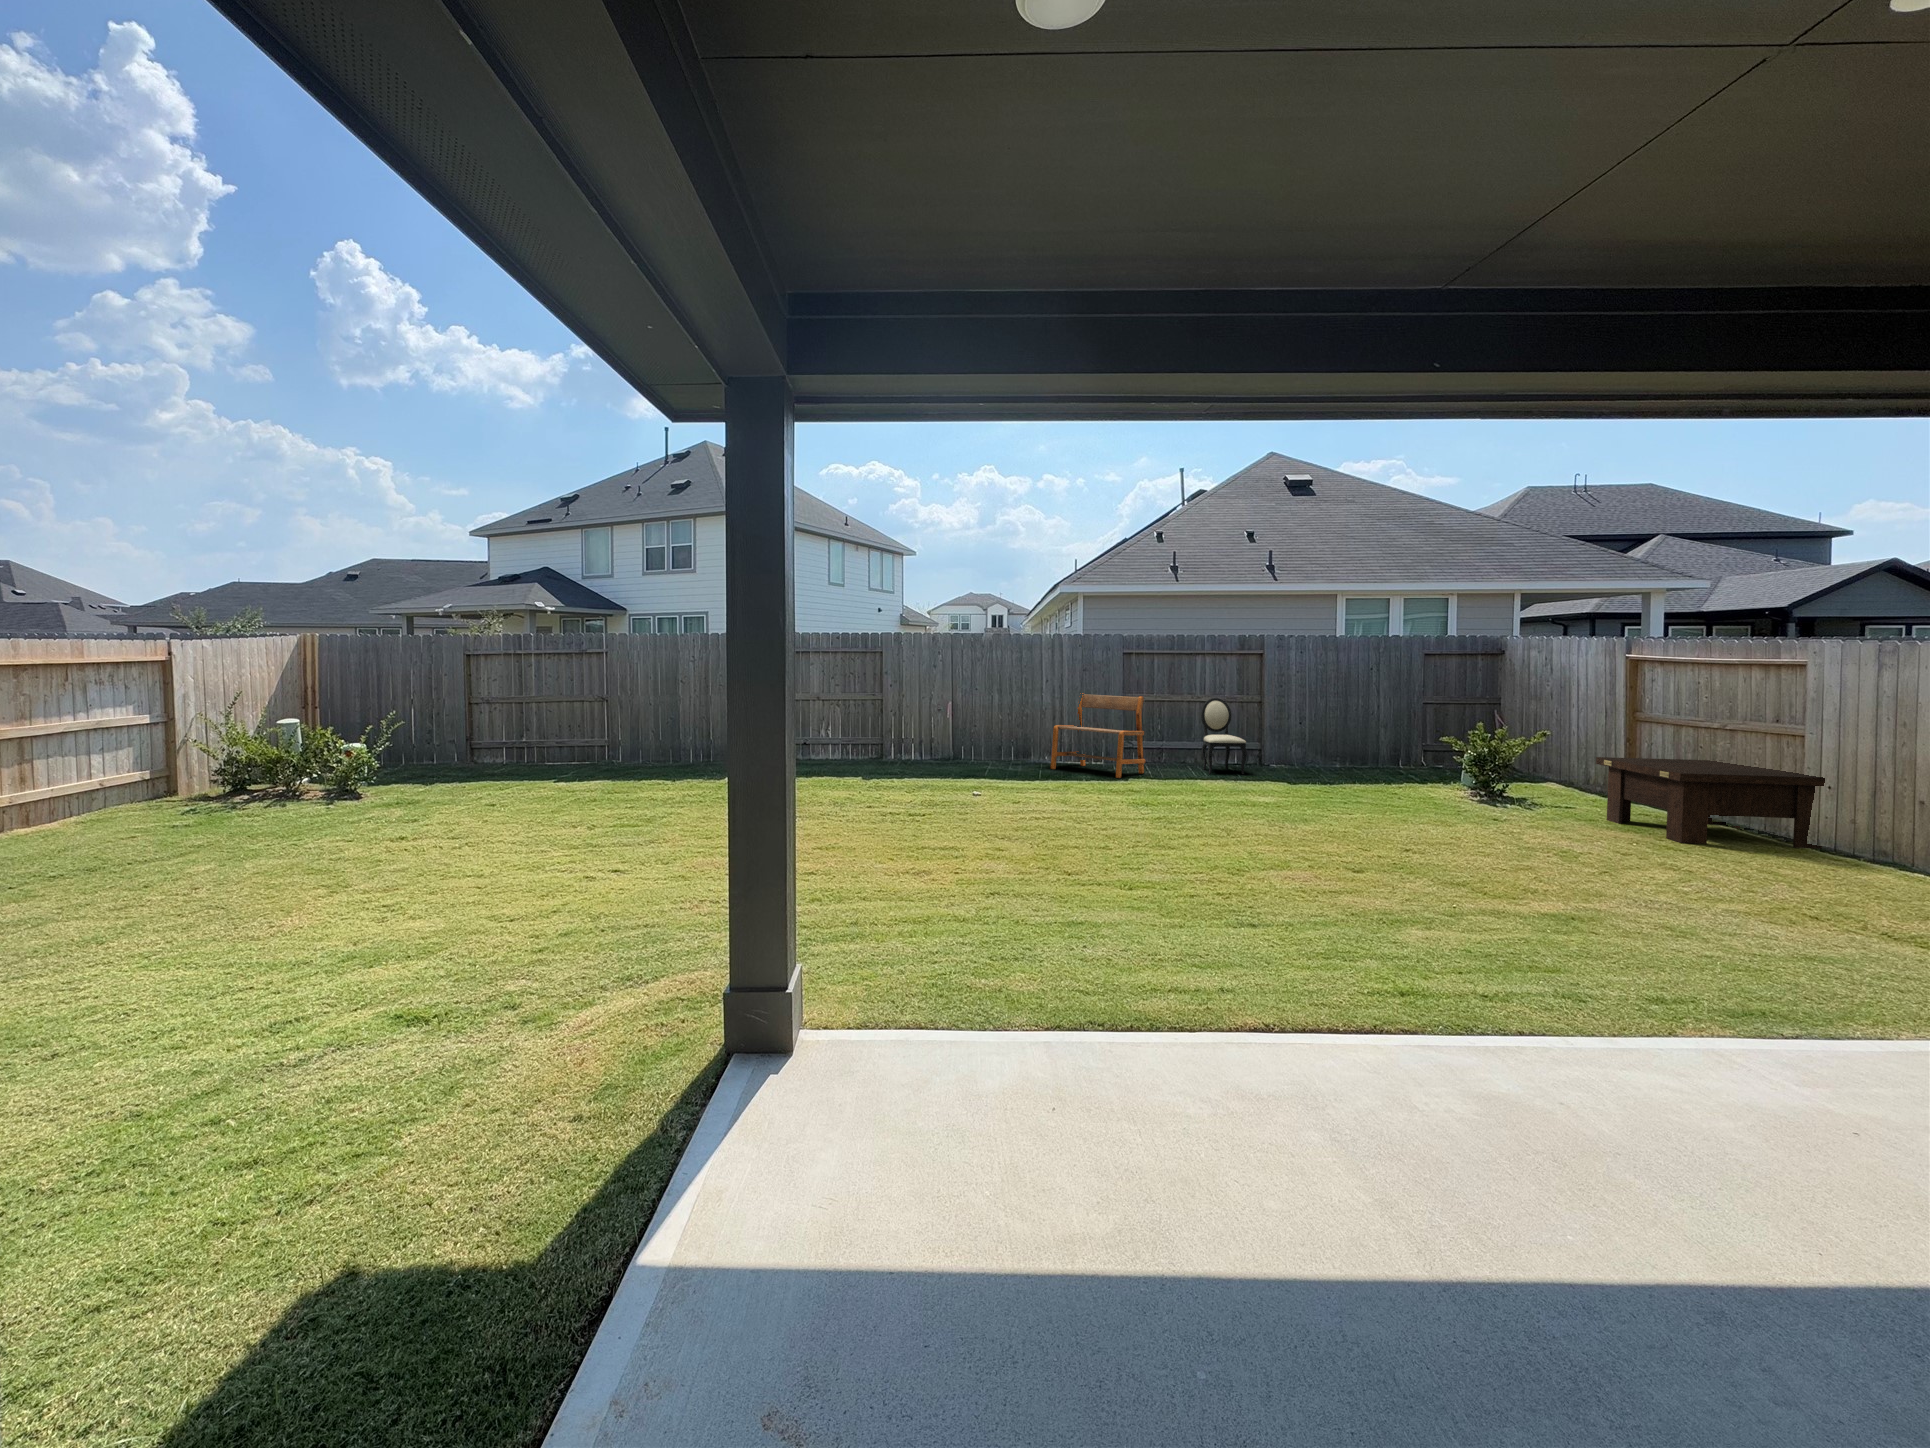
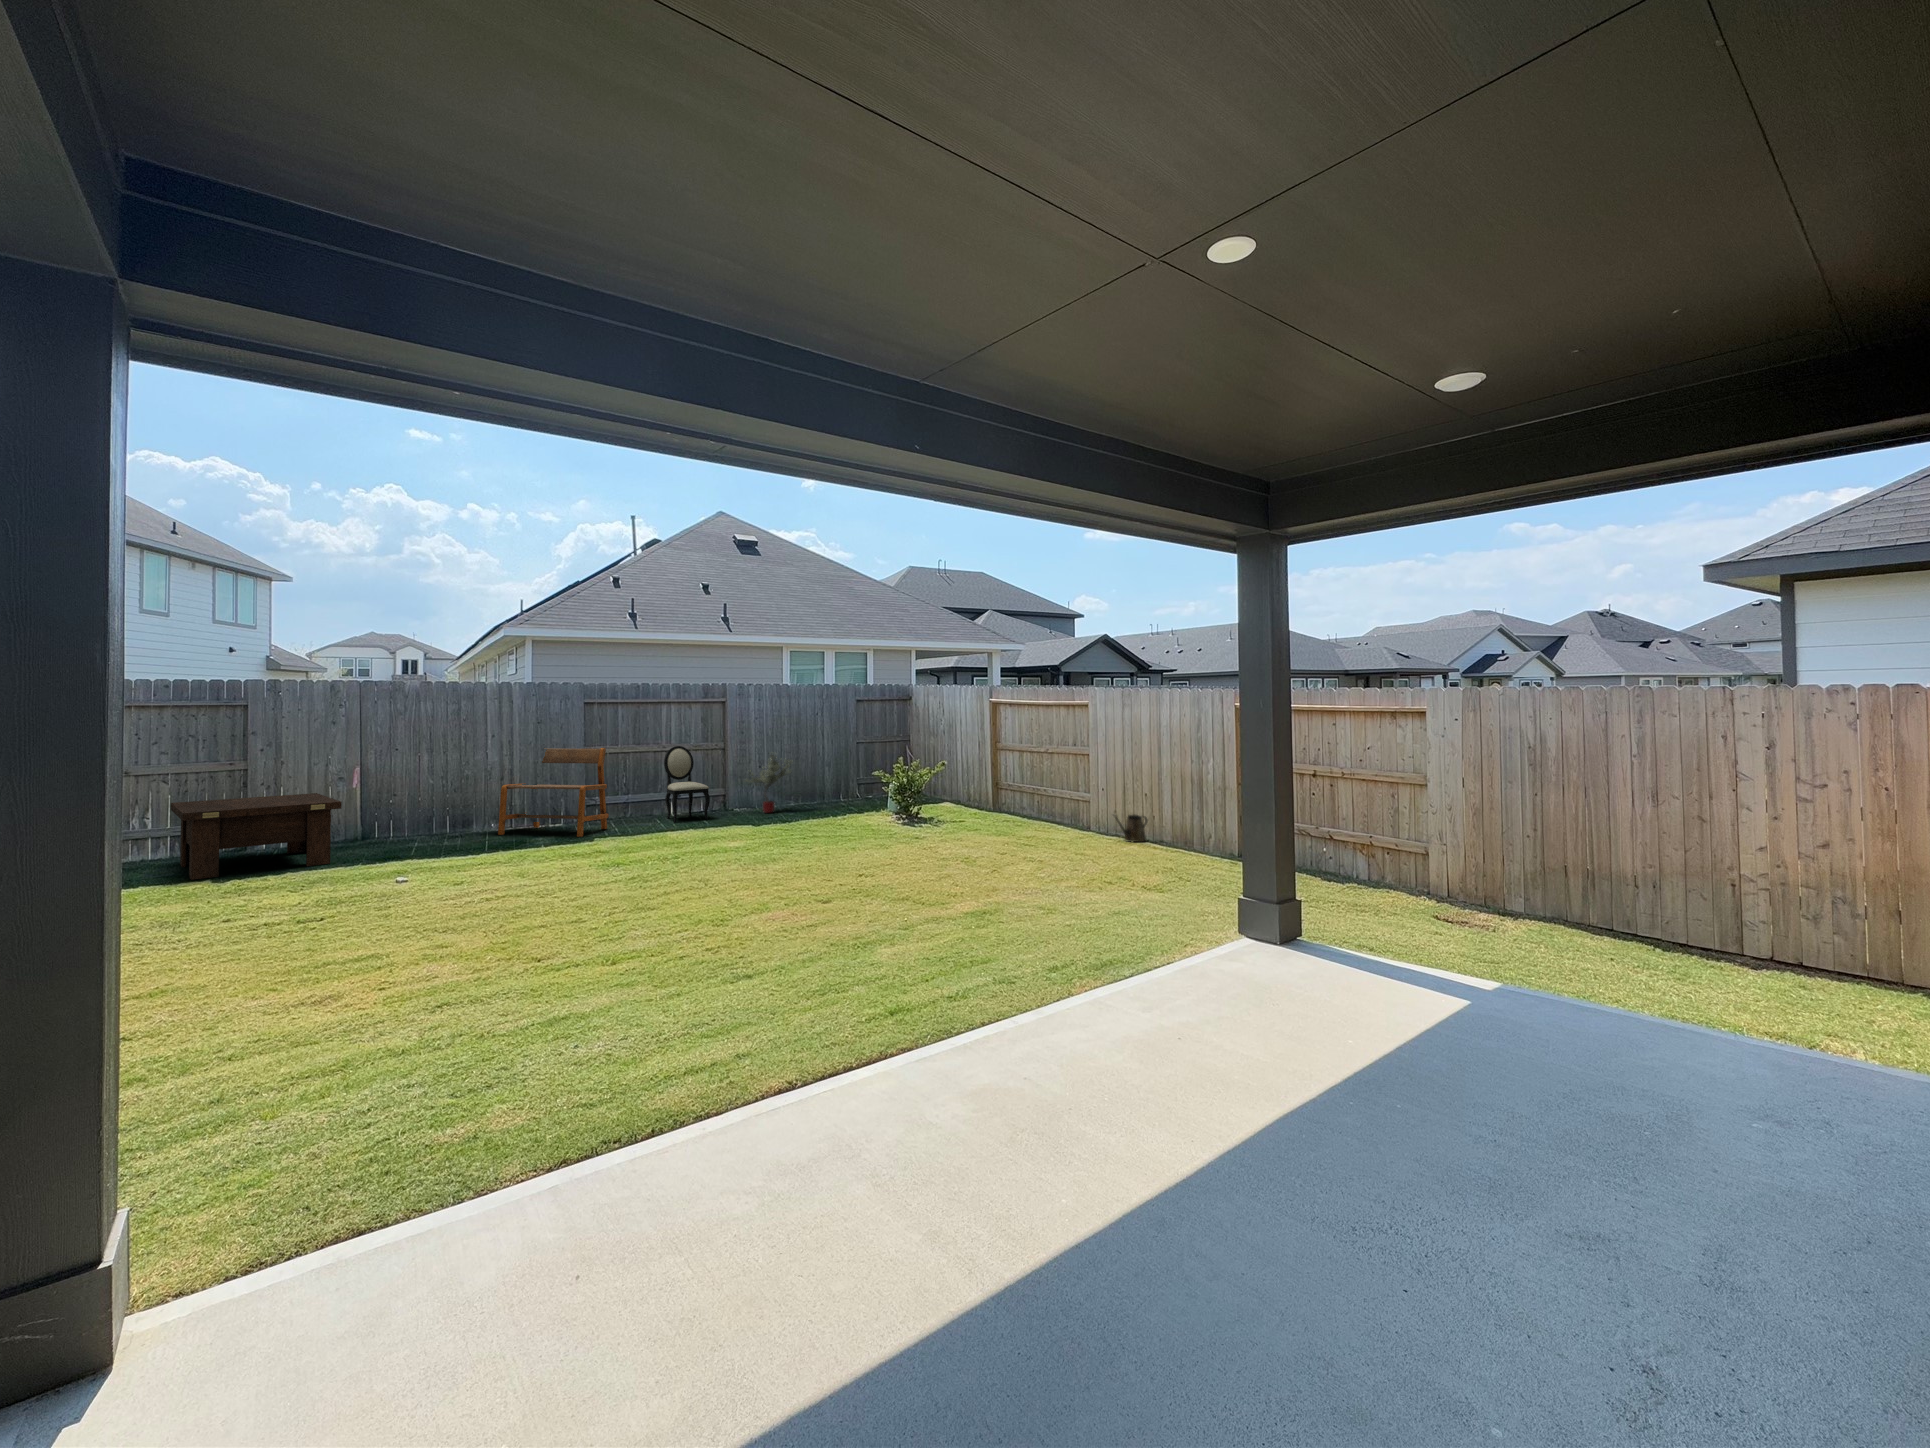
potted tree: none [1285,709,1344,775] -> present [746,752,792,813]
coffee table: present [1596,757,1825,849] -> present [171,793,342,880]
watering can: none [1829,823,1909,870] -> present [1115,815,1148,842]

